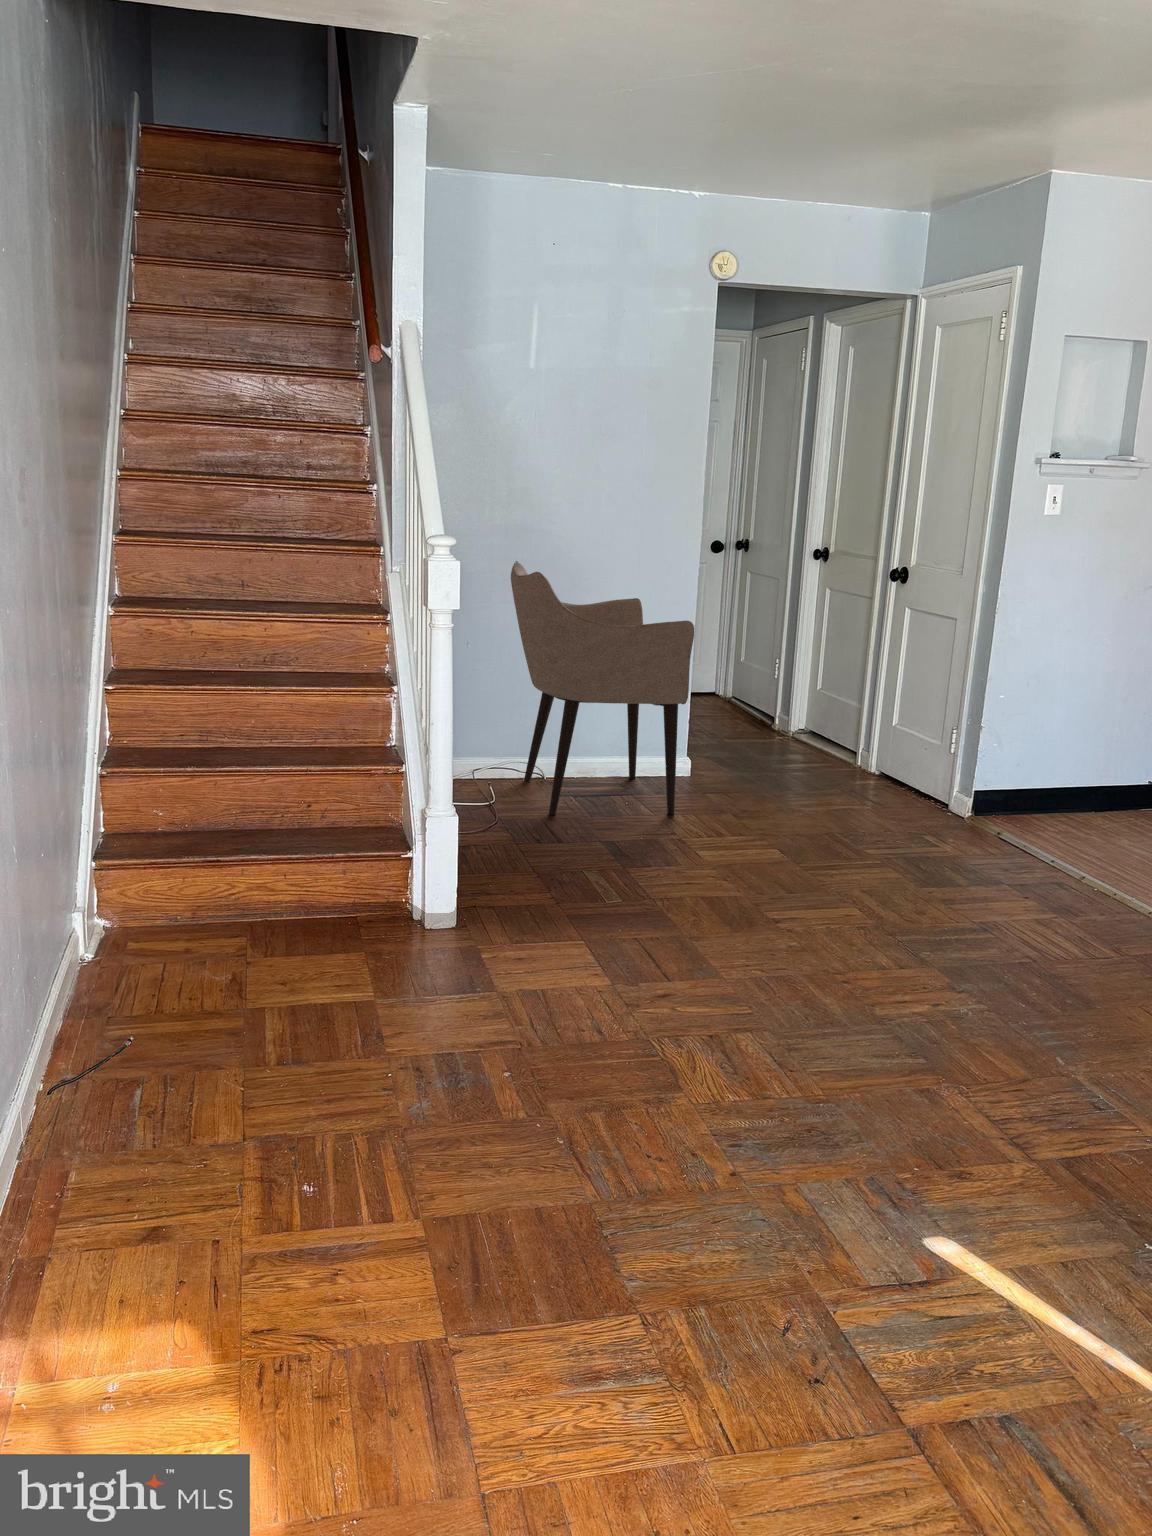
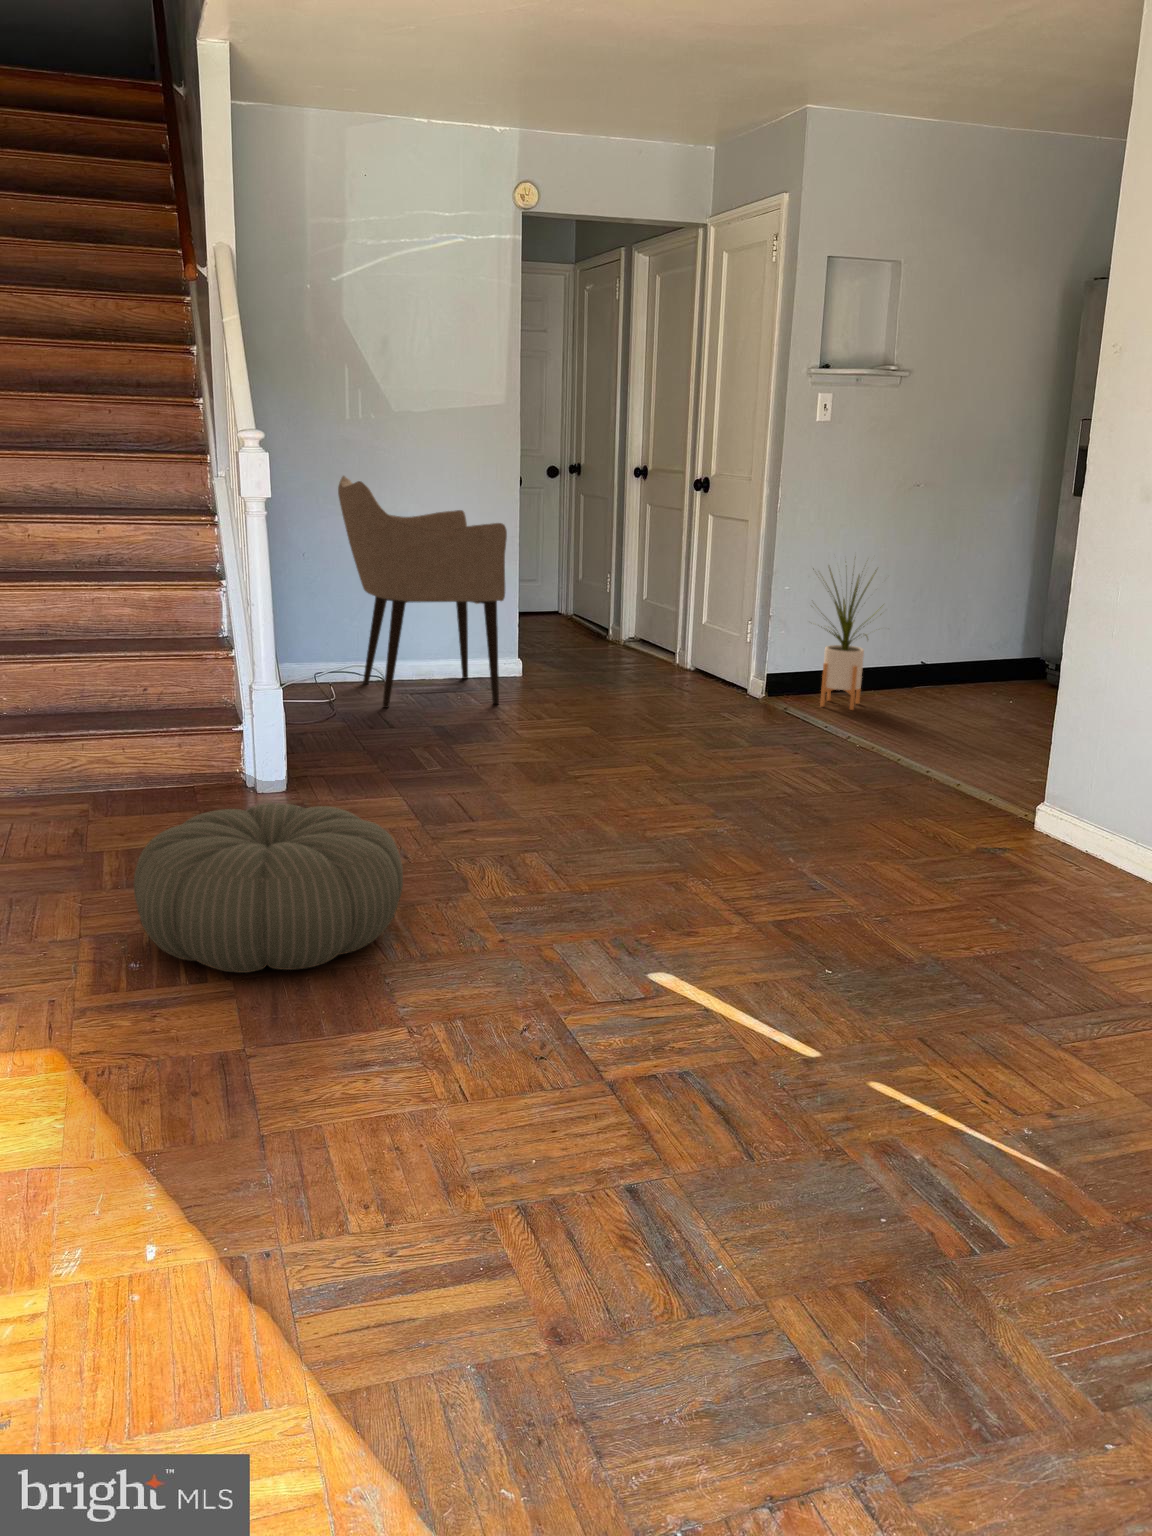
house plant: none [1020,662,1124,837] -> present [813,569,876,710]
pouf: none [309,983,619,1212] -> present [134,803,403,973]

